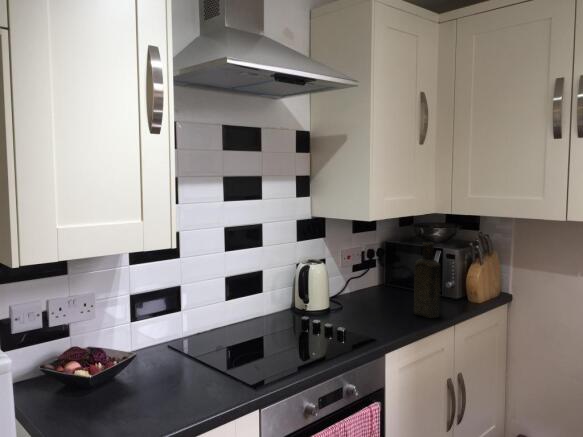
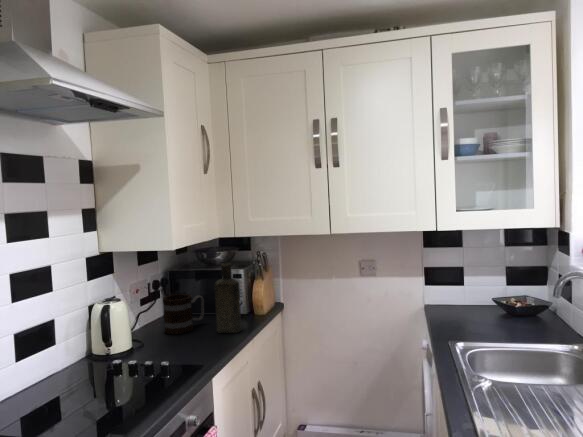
mug: none [366,266,411,307] -> present [163,294,204,334]

